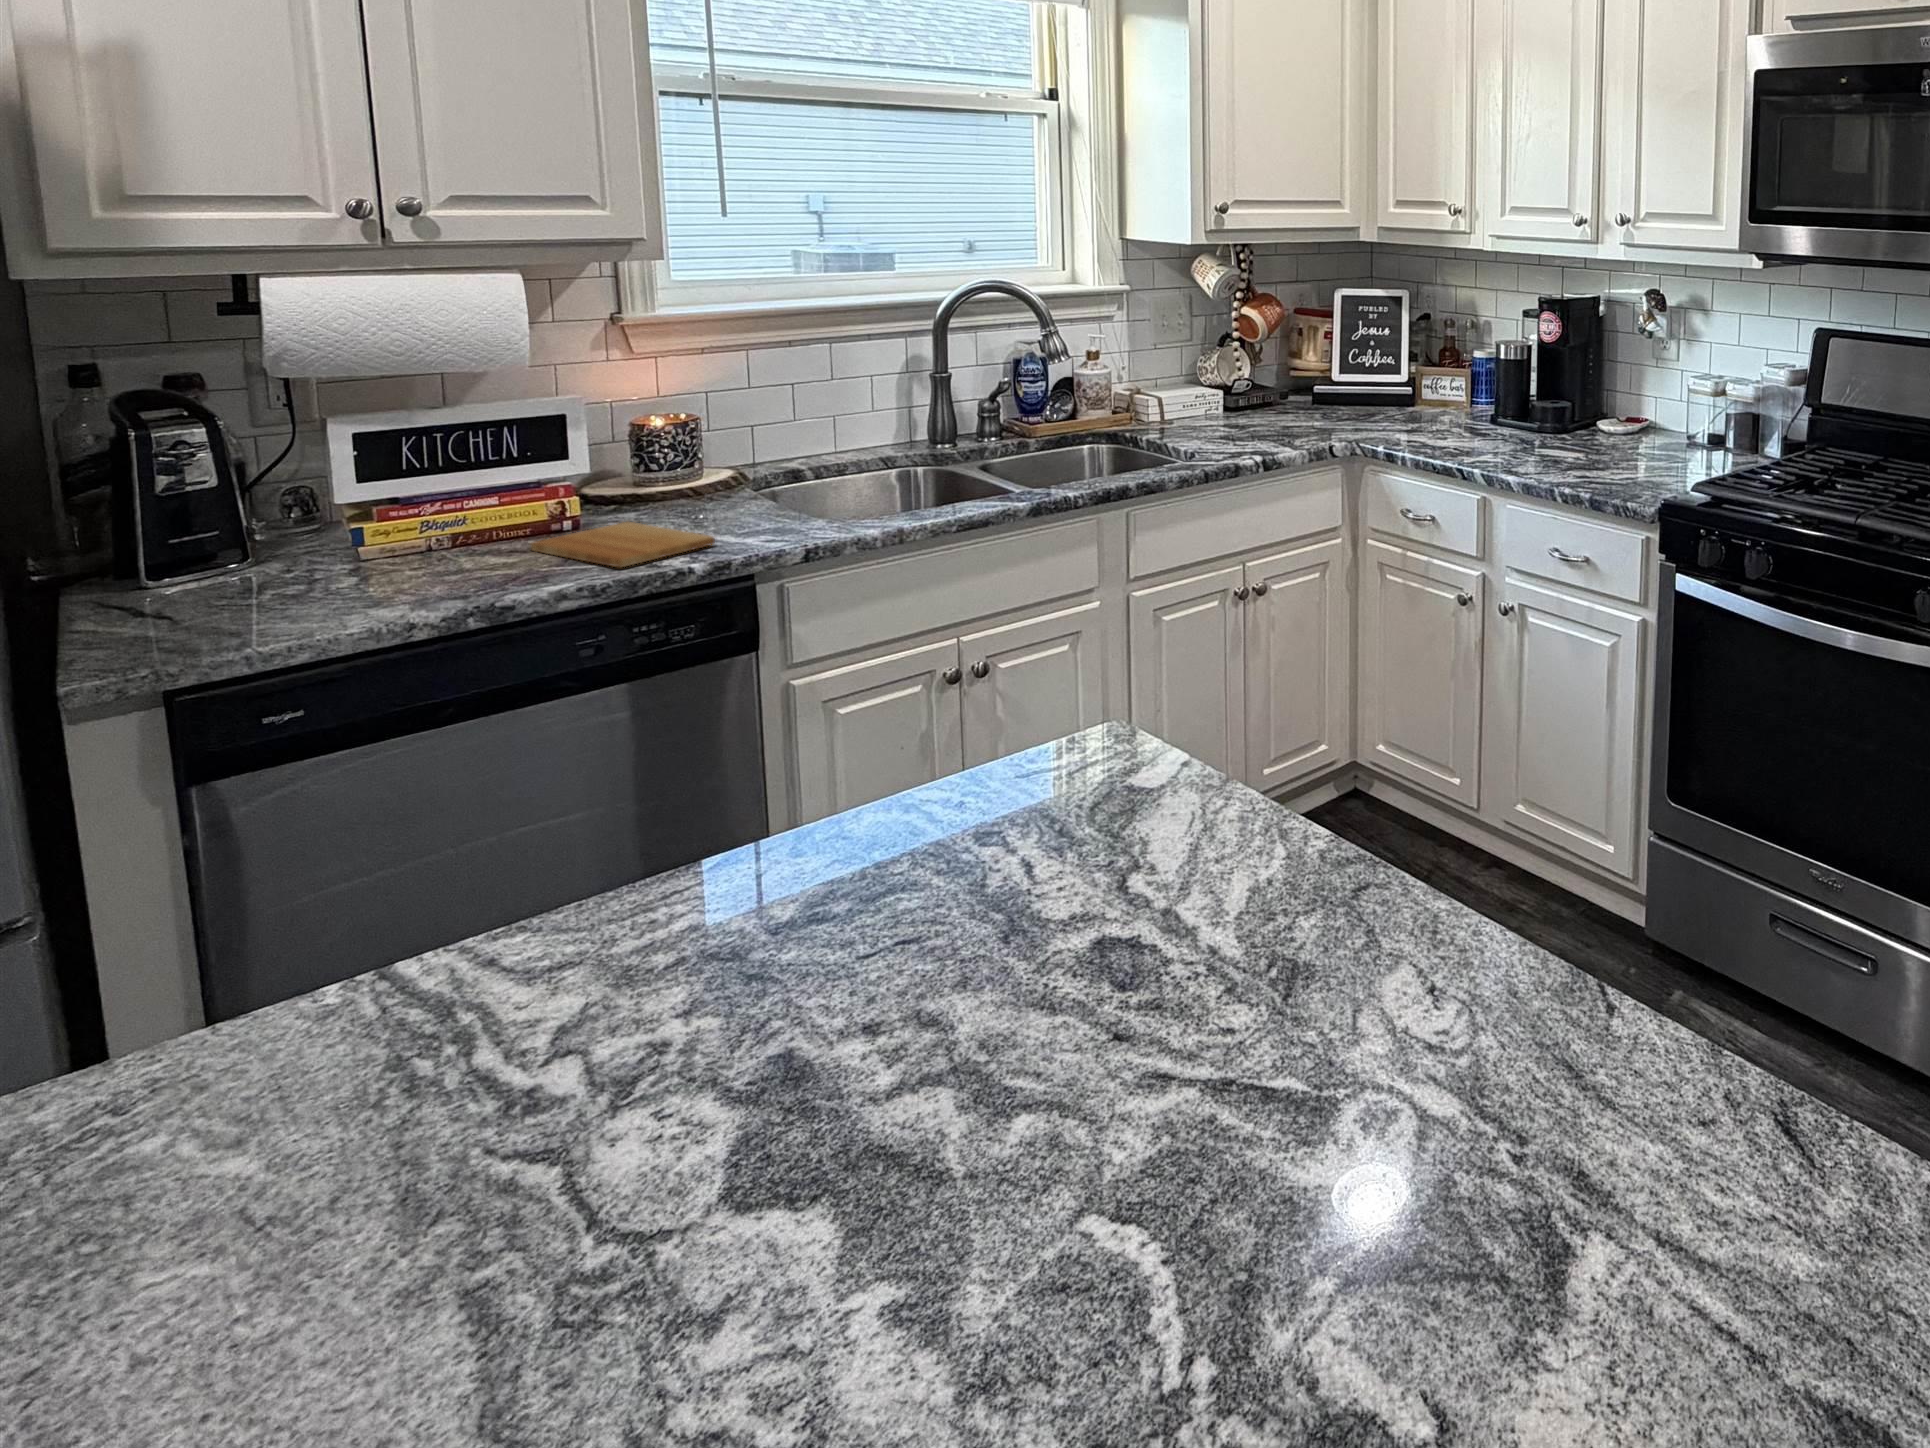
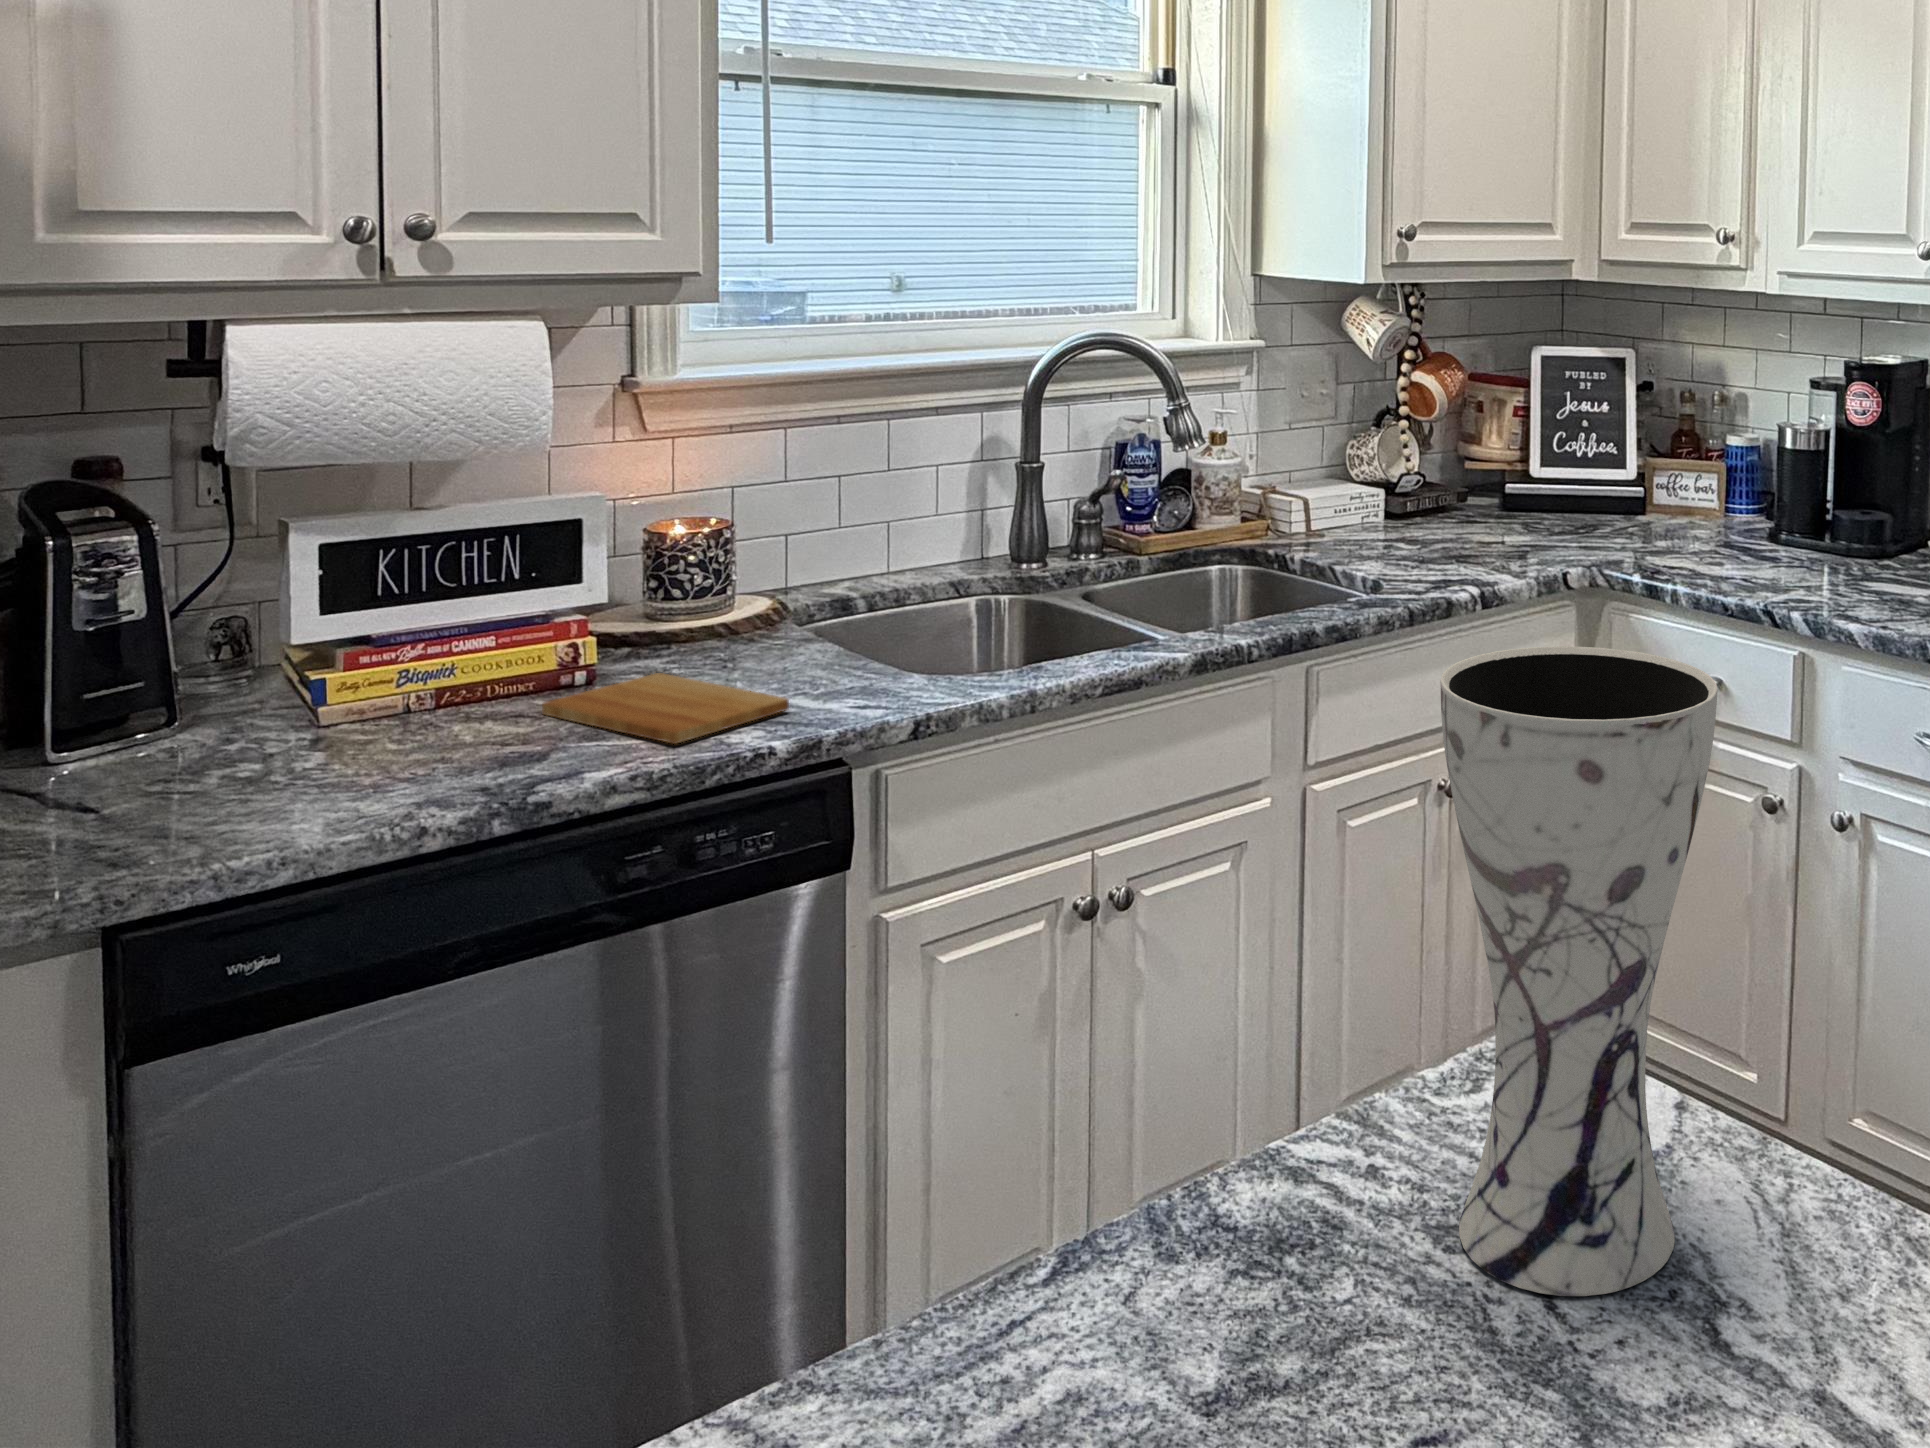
vase: none [949,473,1138,868] -> present [1440,646,1718,1296]

